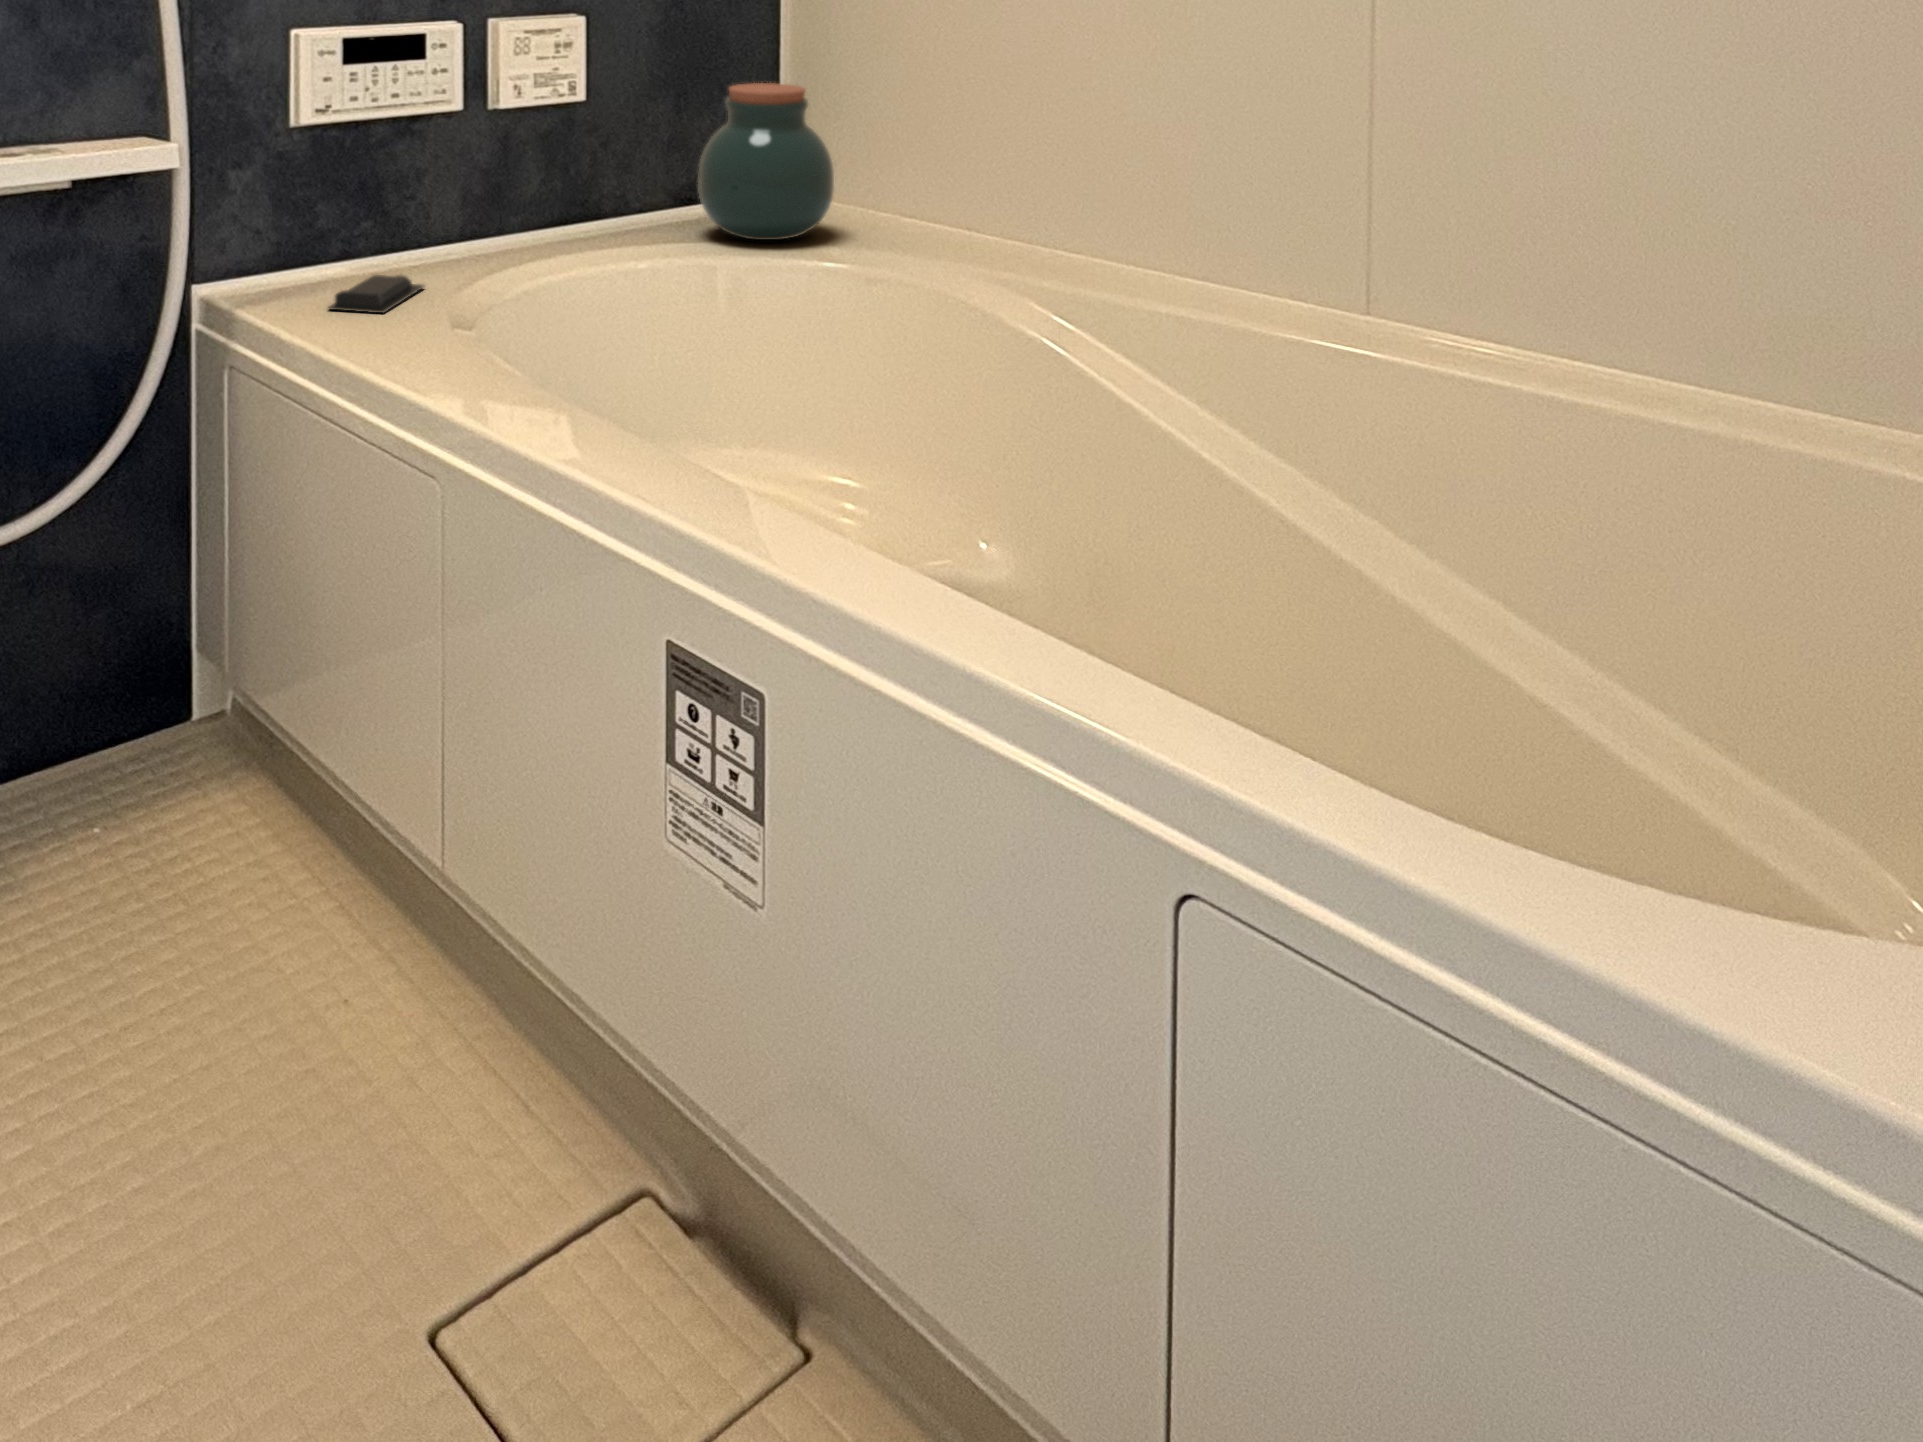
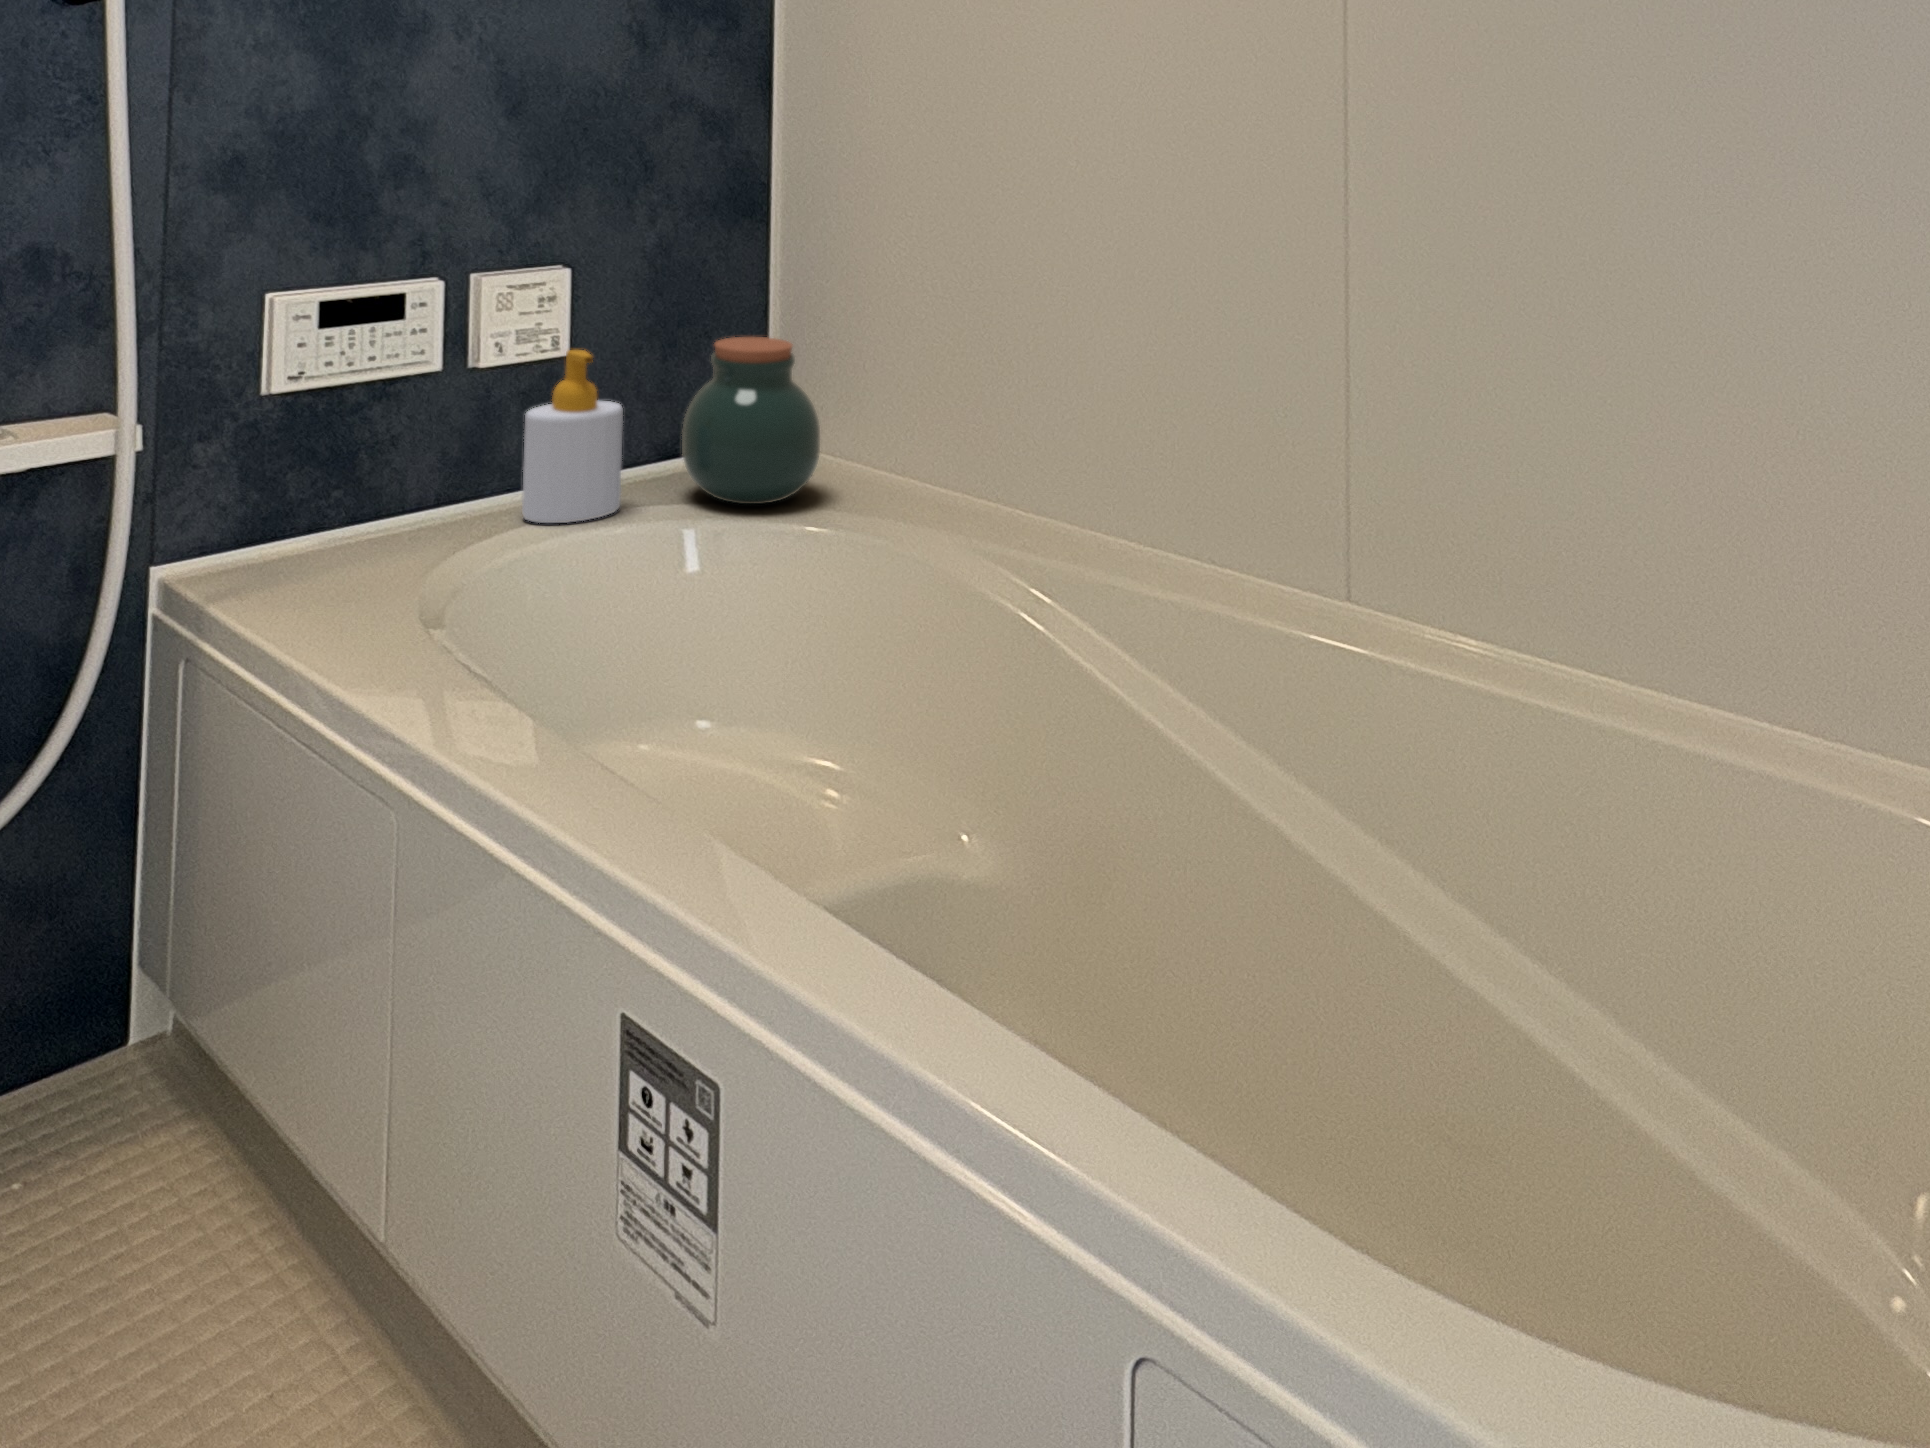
soap bottle: none [545,91,641,255] -> present [522,350,623,523]
soap bar: present [328,275,424,313] -> none [288,554,394,602]

